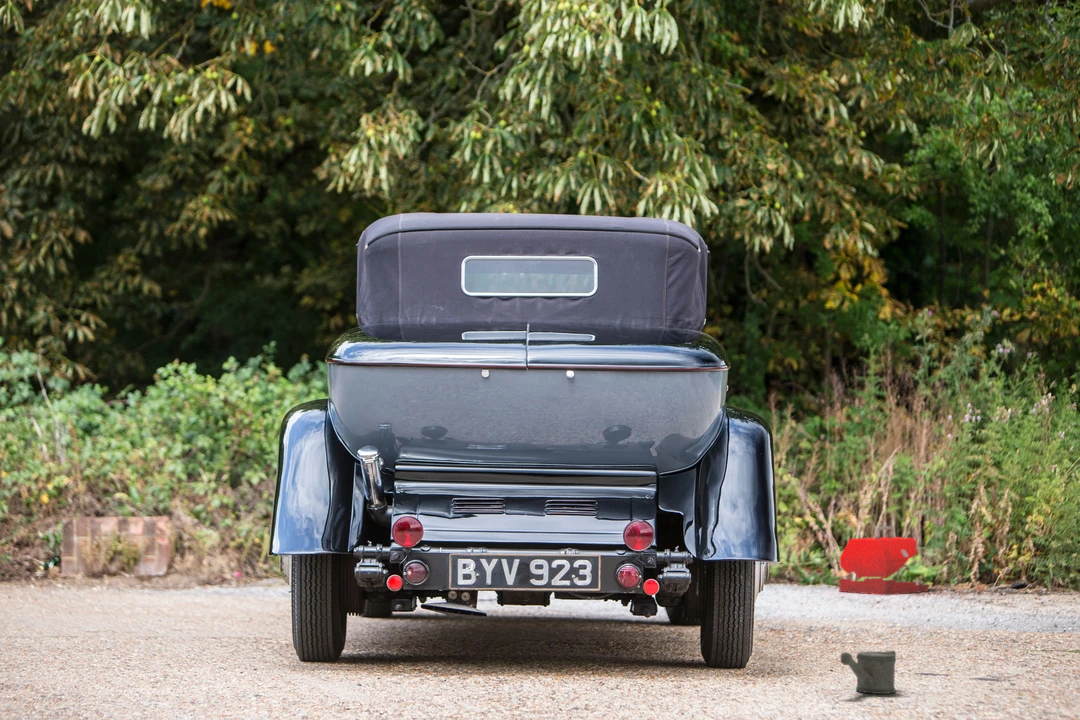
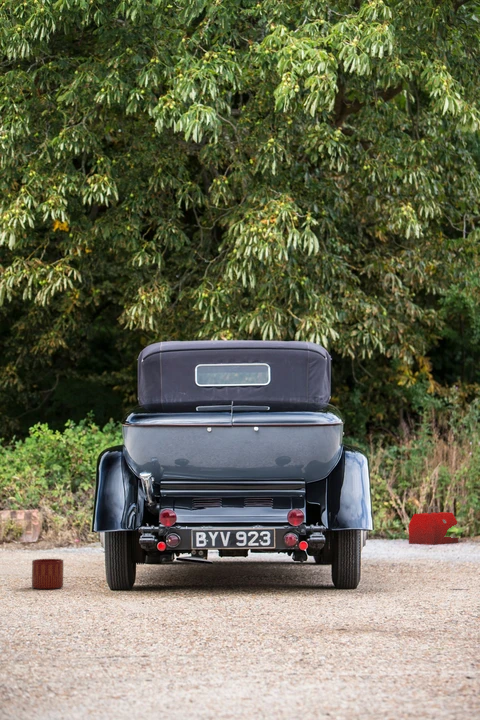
planter: none [103,607,170,670] -> present [32,559,63,589]
watering can: present [841,651,896,694] -> none [387,573,416,593]

